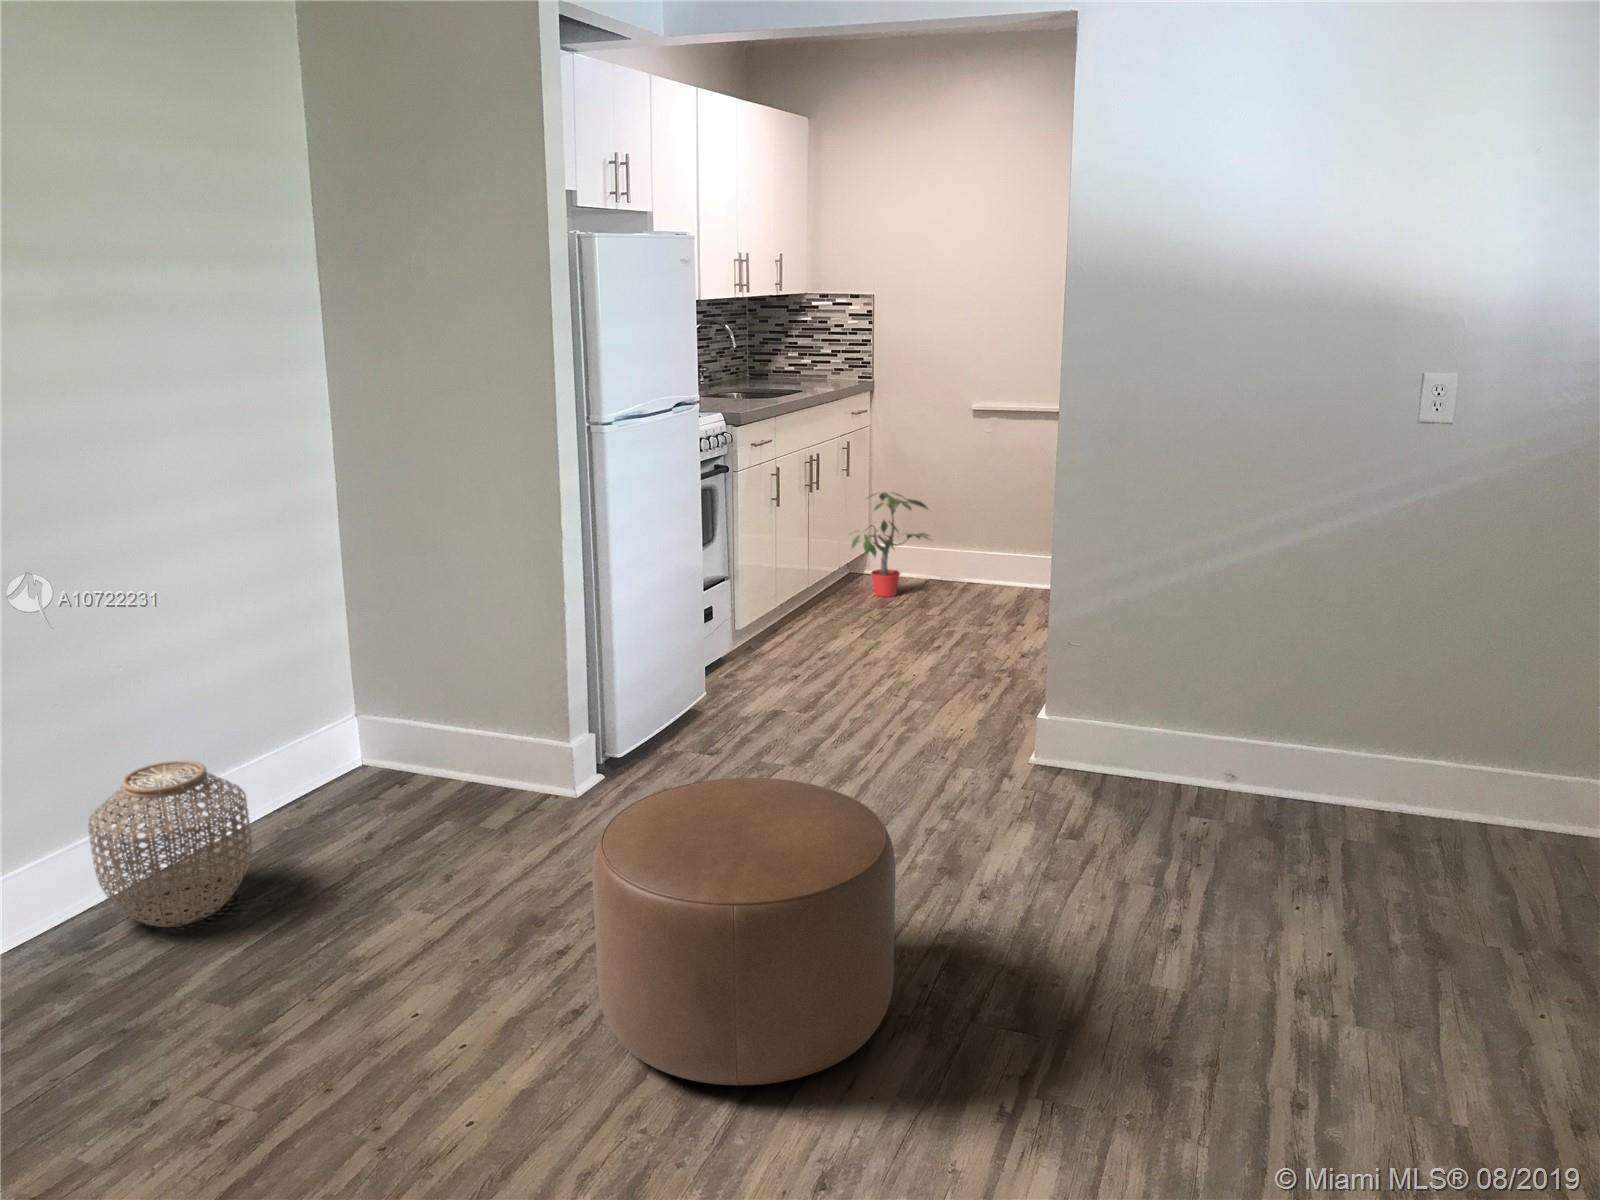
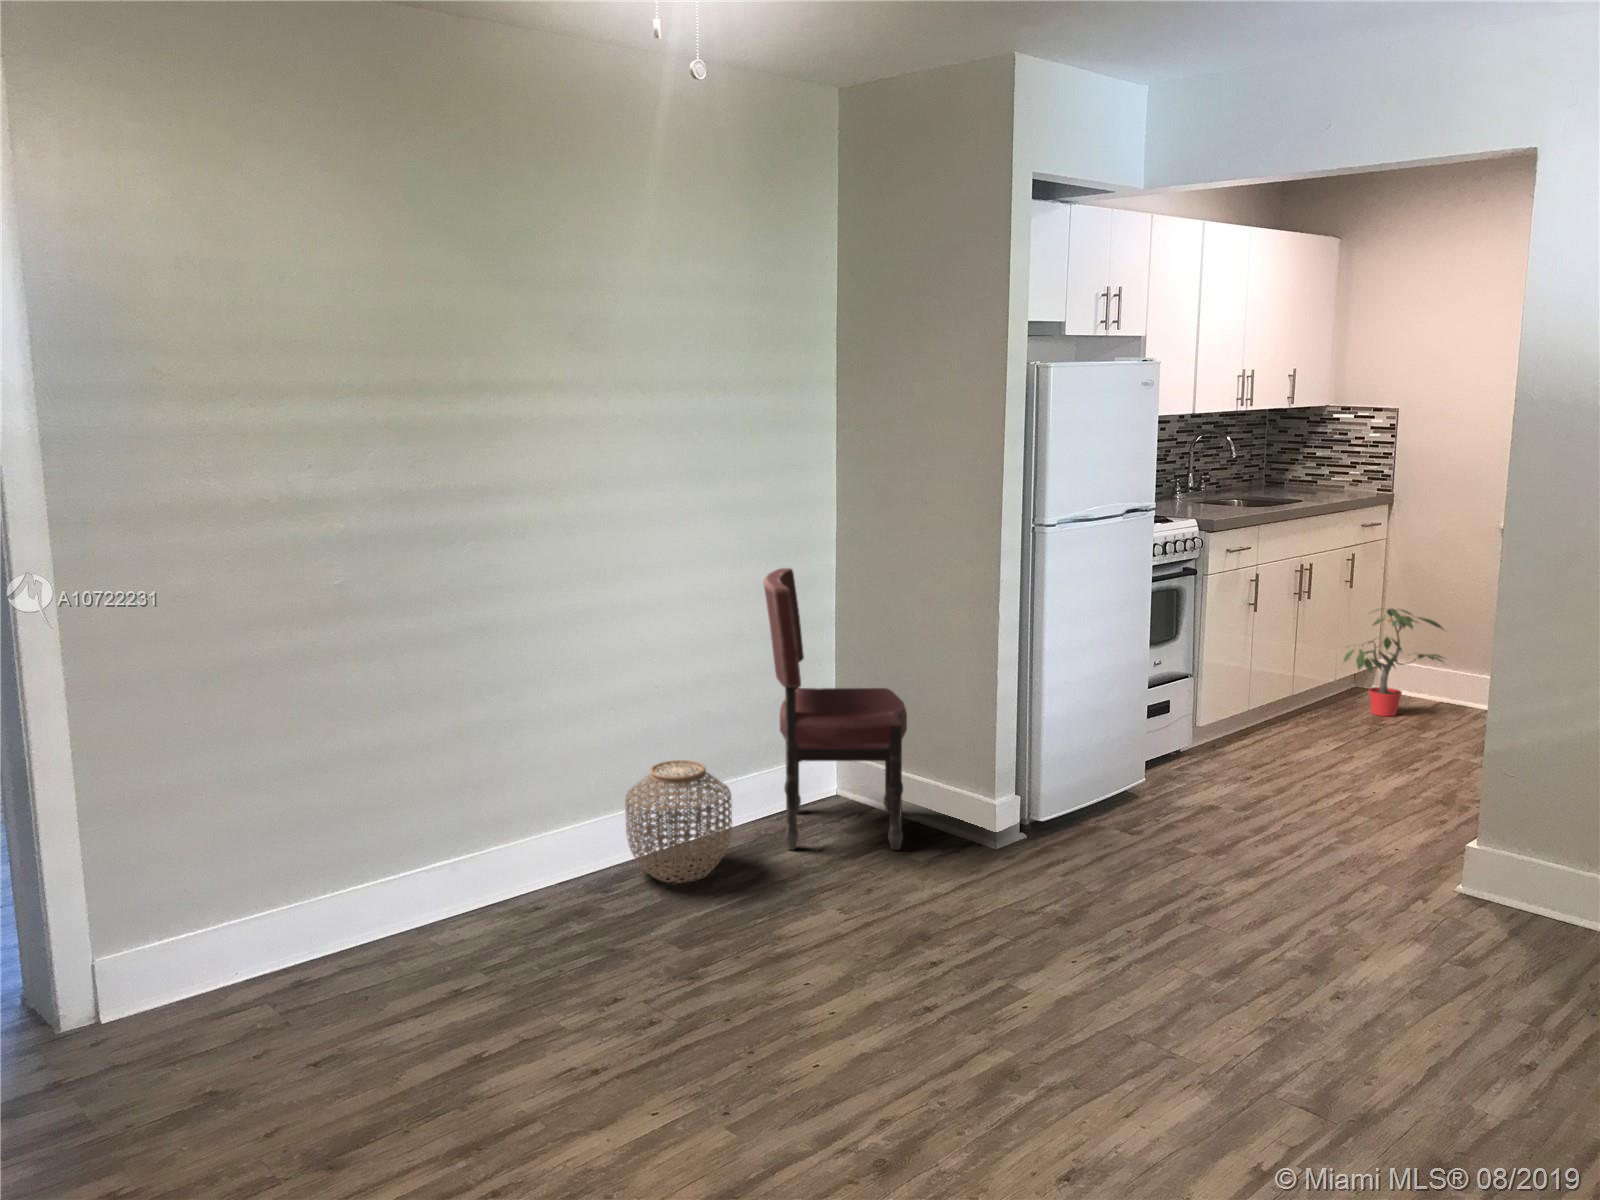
dining chair: none [249,494,469,848] -> present [764,568,907,850]
ottoman: present [592,778,895,1085] -> none [941,837,1205,1093]

